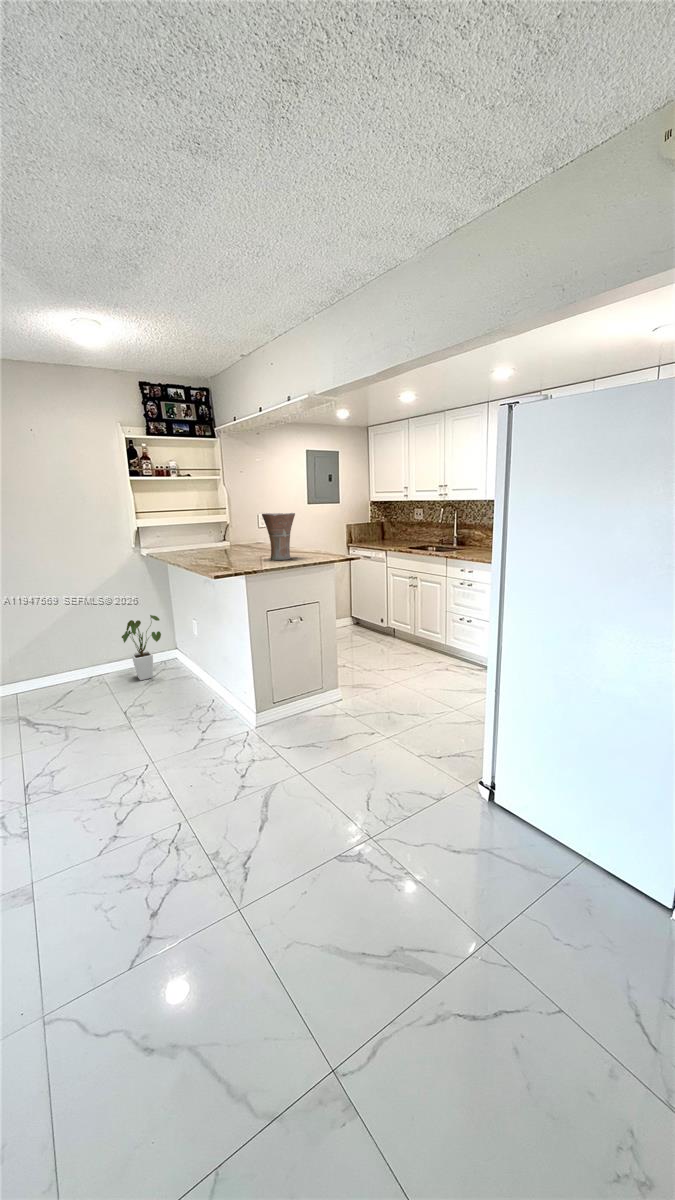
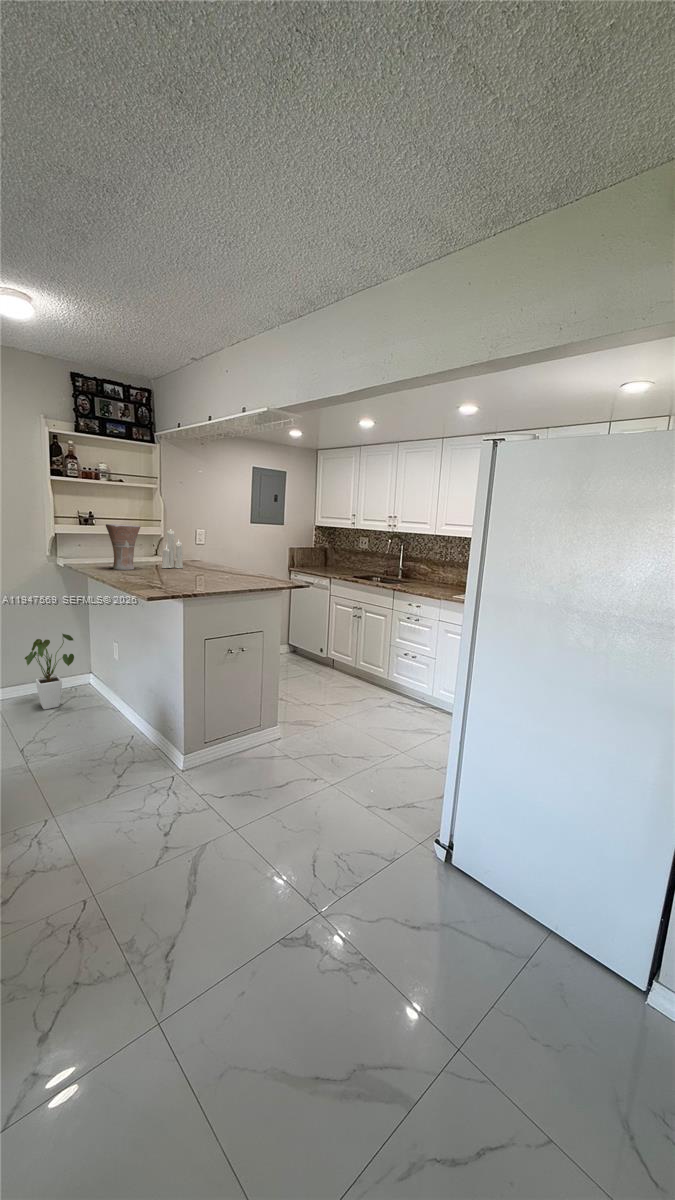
candle: none [228,510,247,551] -> present [162,530,183,568]
vase: present [262,513,295,560] -> present [106,524,140,570]

